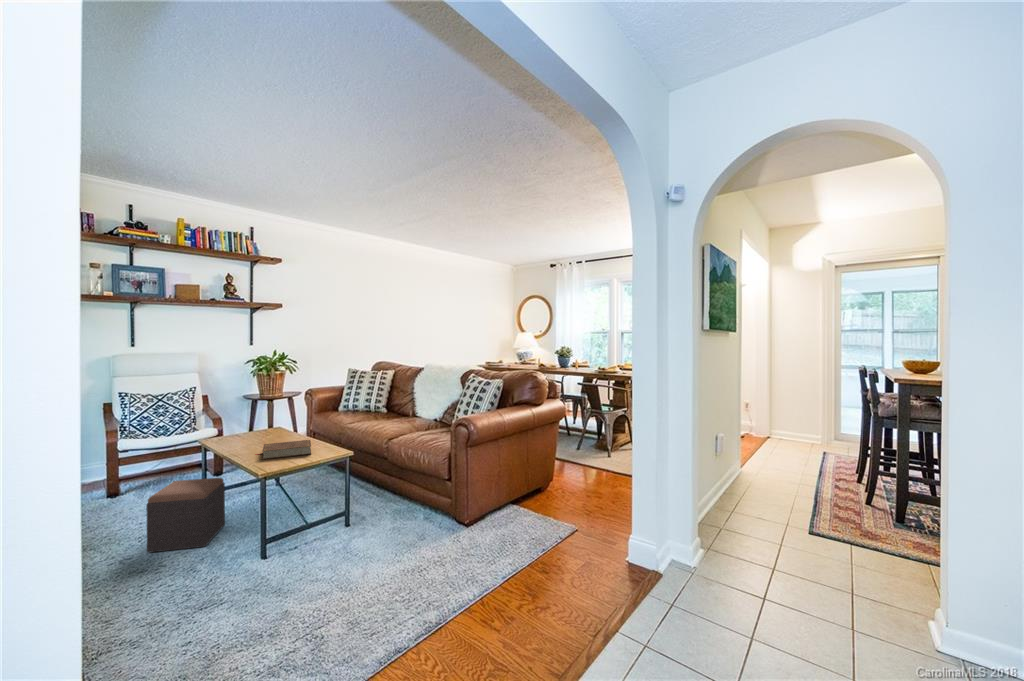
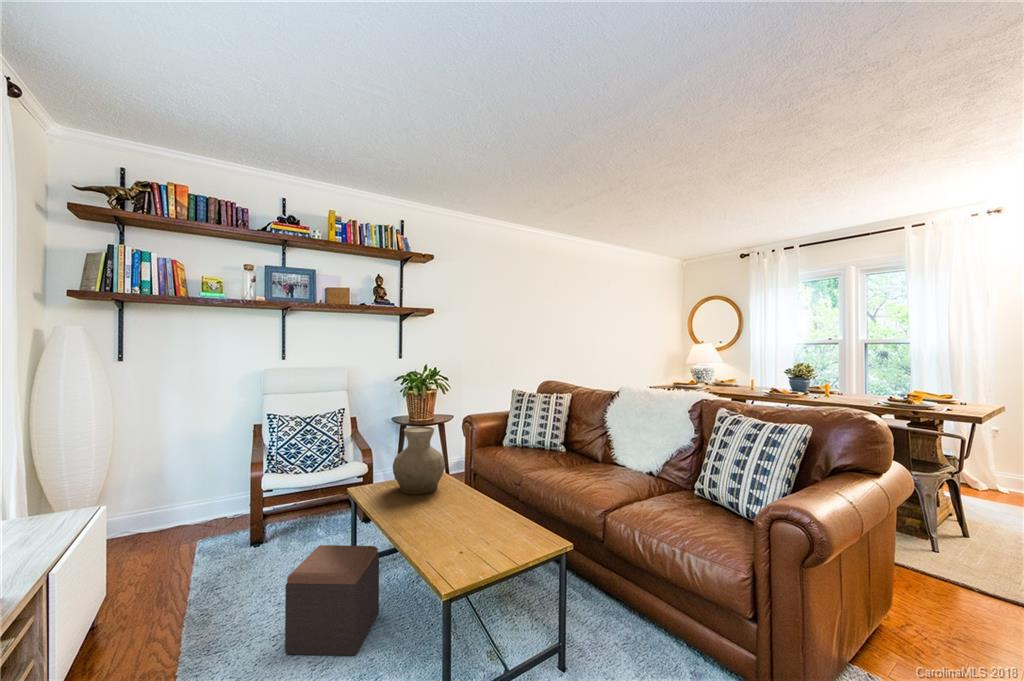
vase: none [237,394,281,443] -> present [393,426,445,495]
book: present [255,440,311,459] -> none [417,500,494,531]

